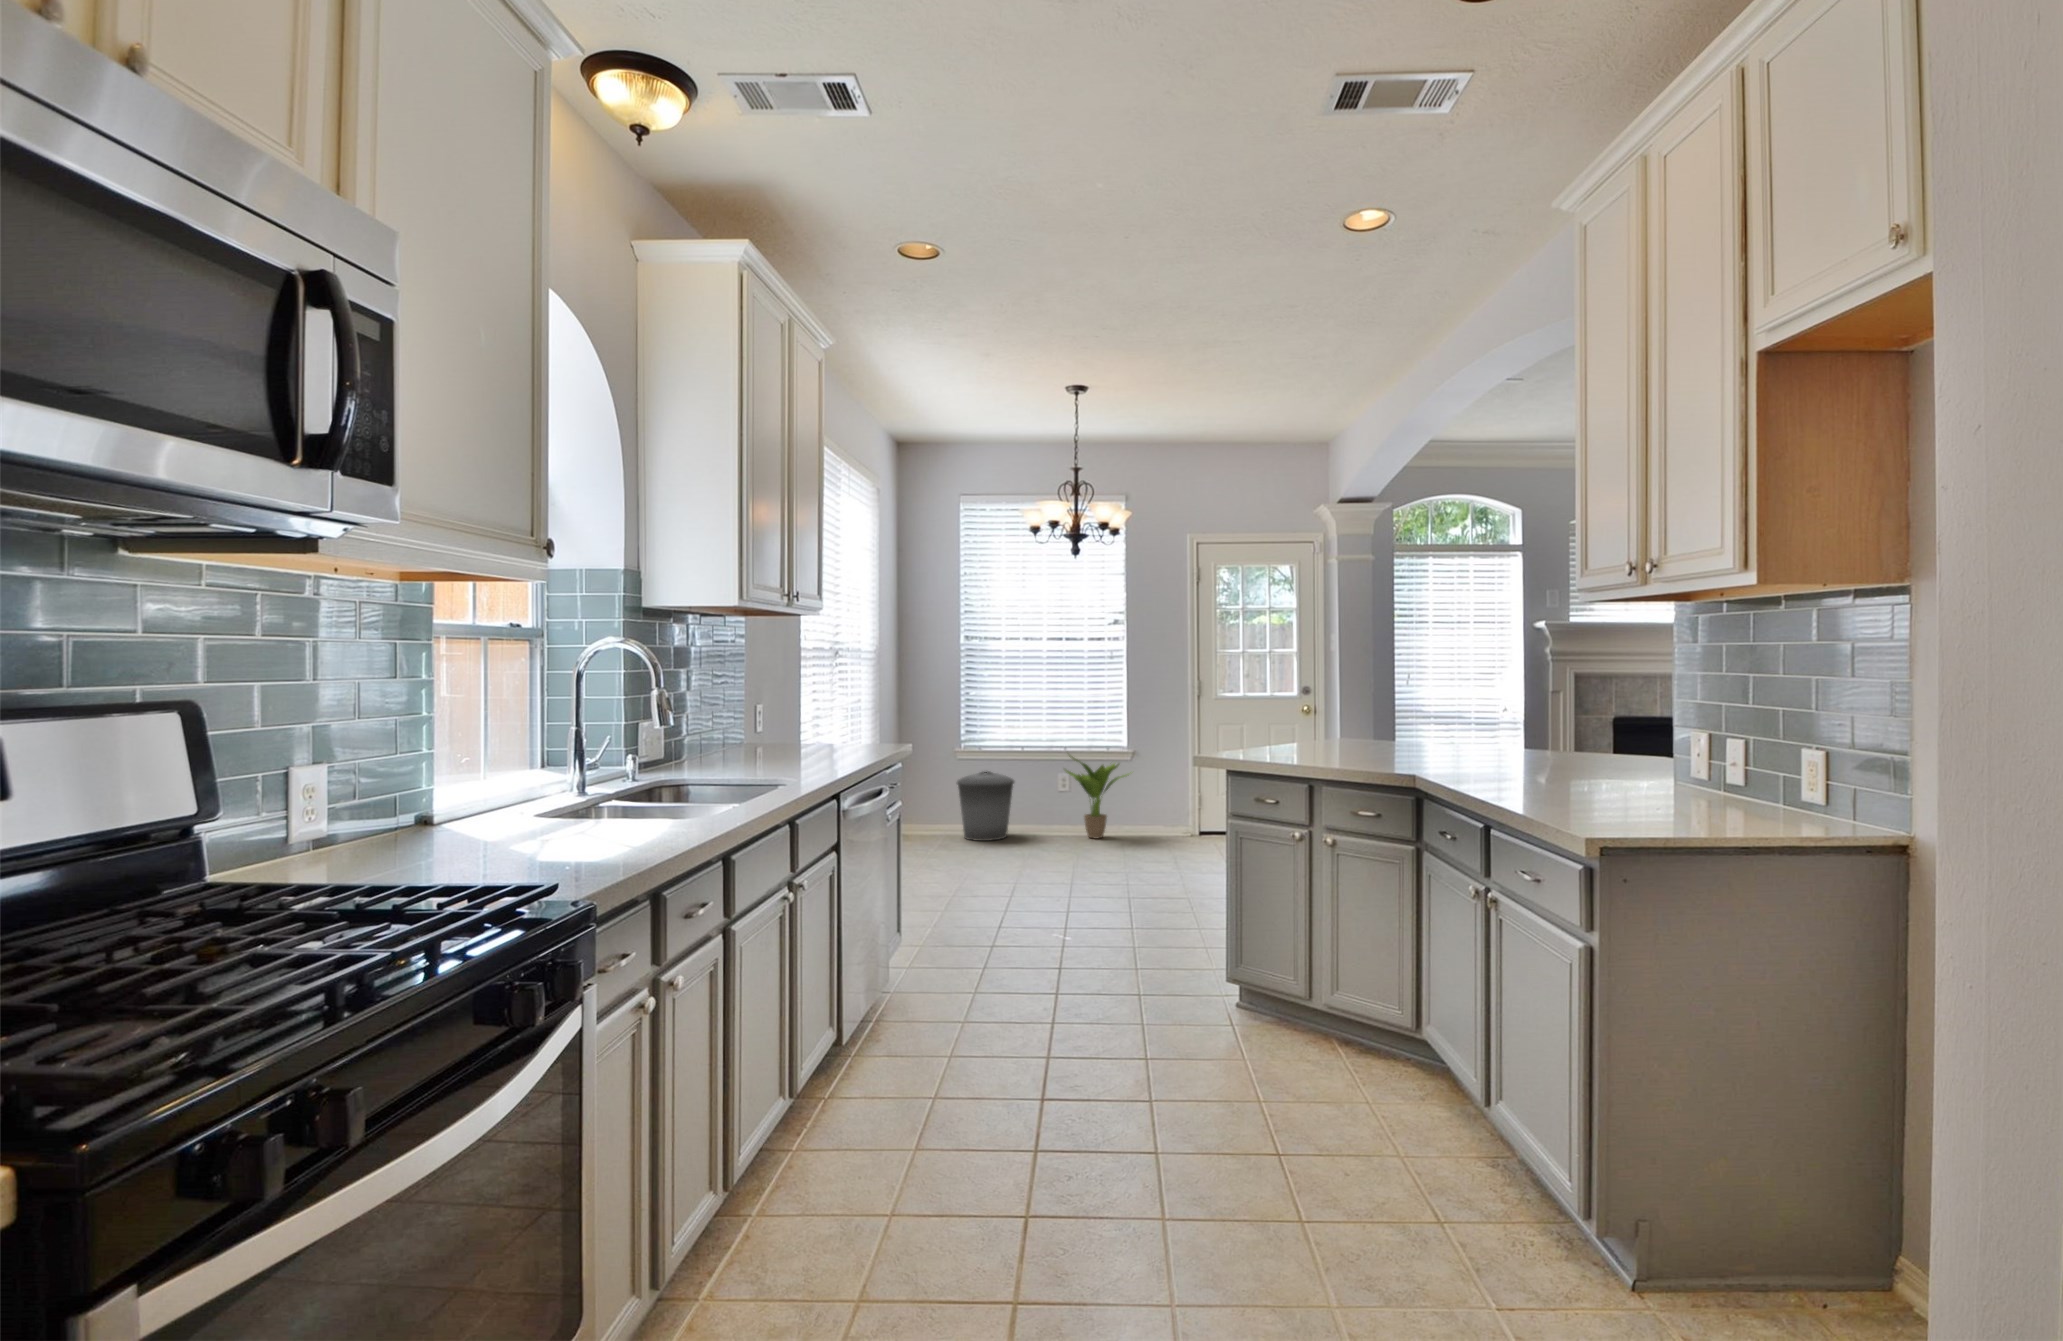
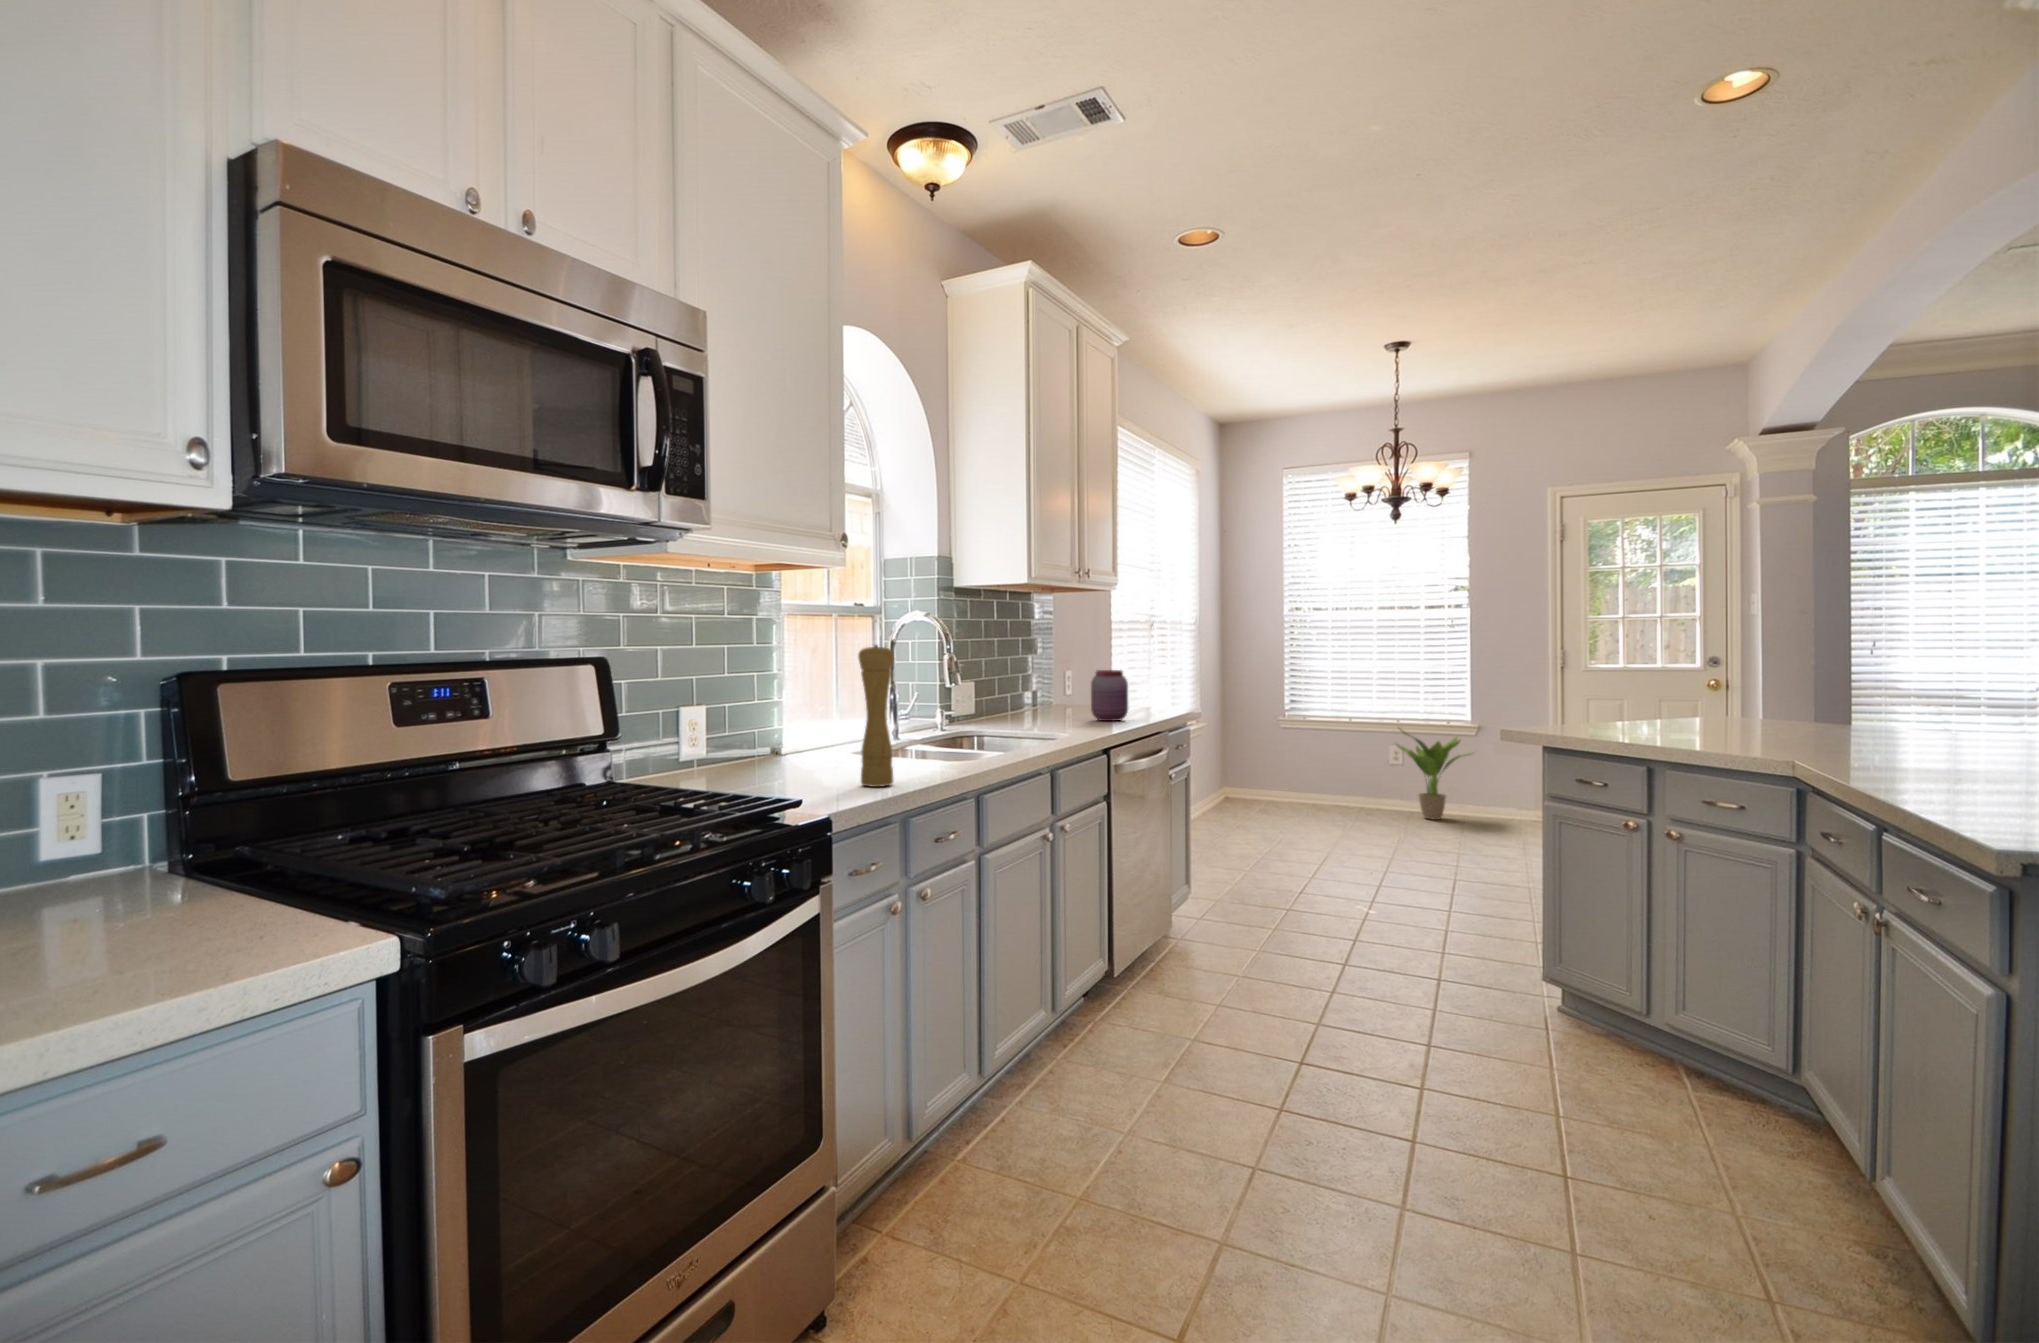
pepper mill: none [582,680,630,860] -> present [858,645,894,787]
jar: none [797,704,839,760] -> present [1091,670,1128,721]
trash can: present [957,771,1014,841] -> none [1278,742,1340,812]

